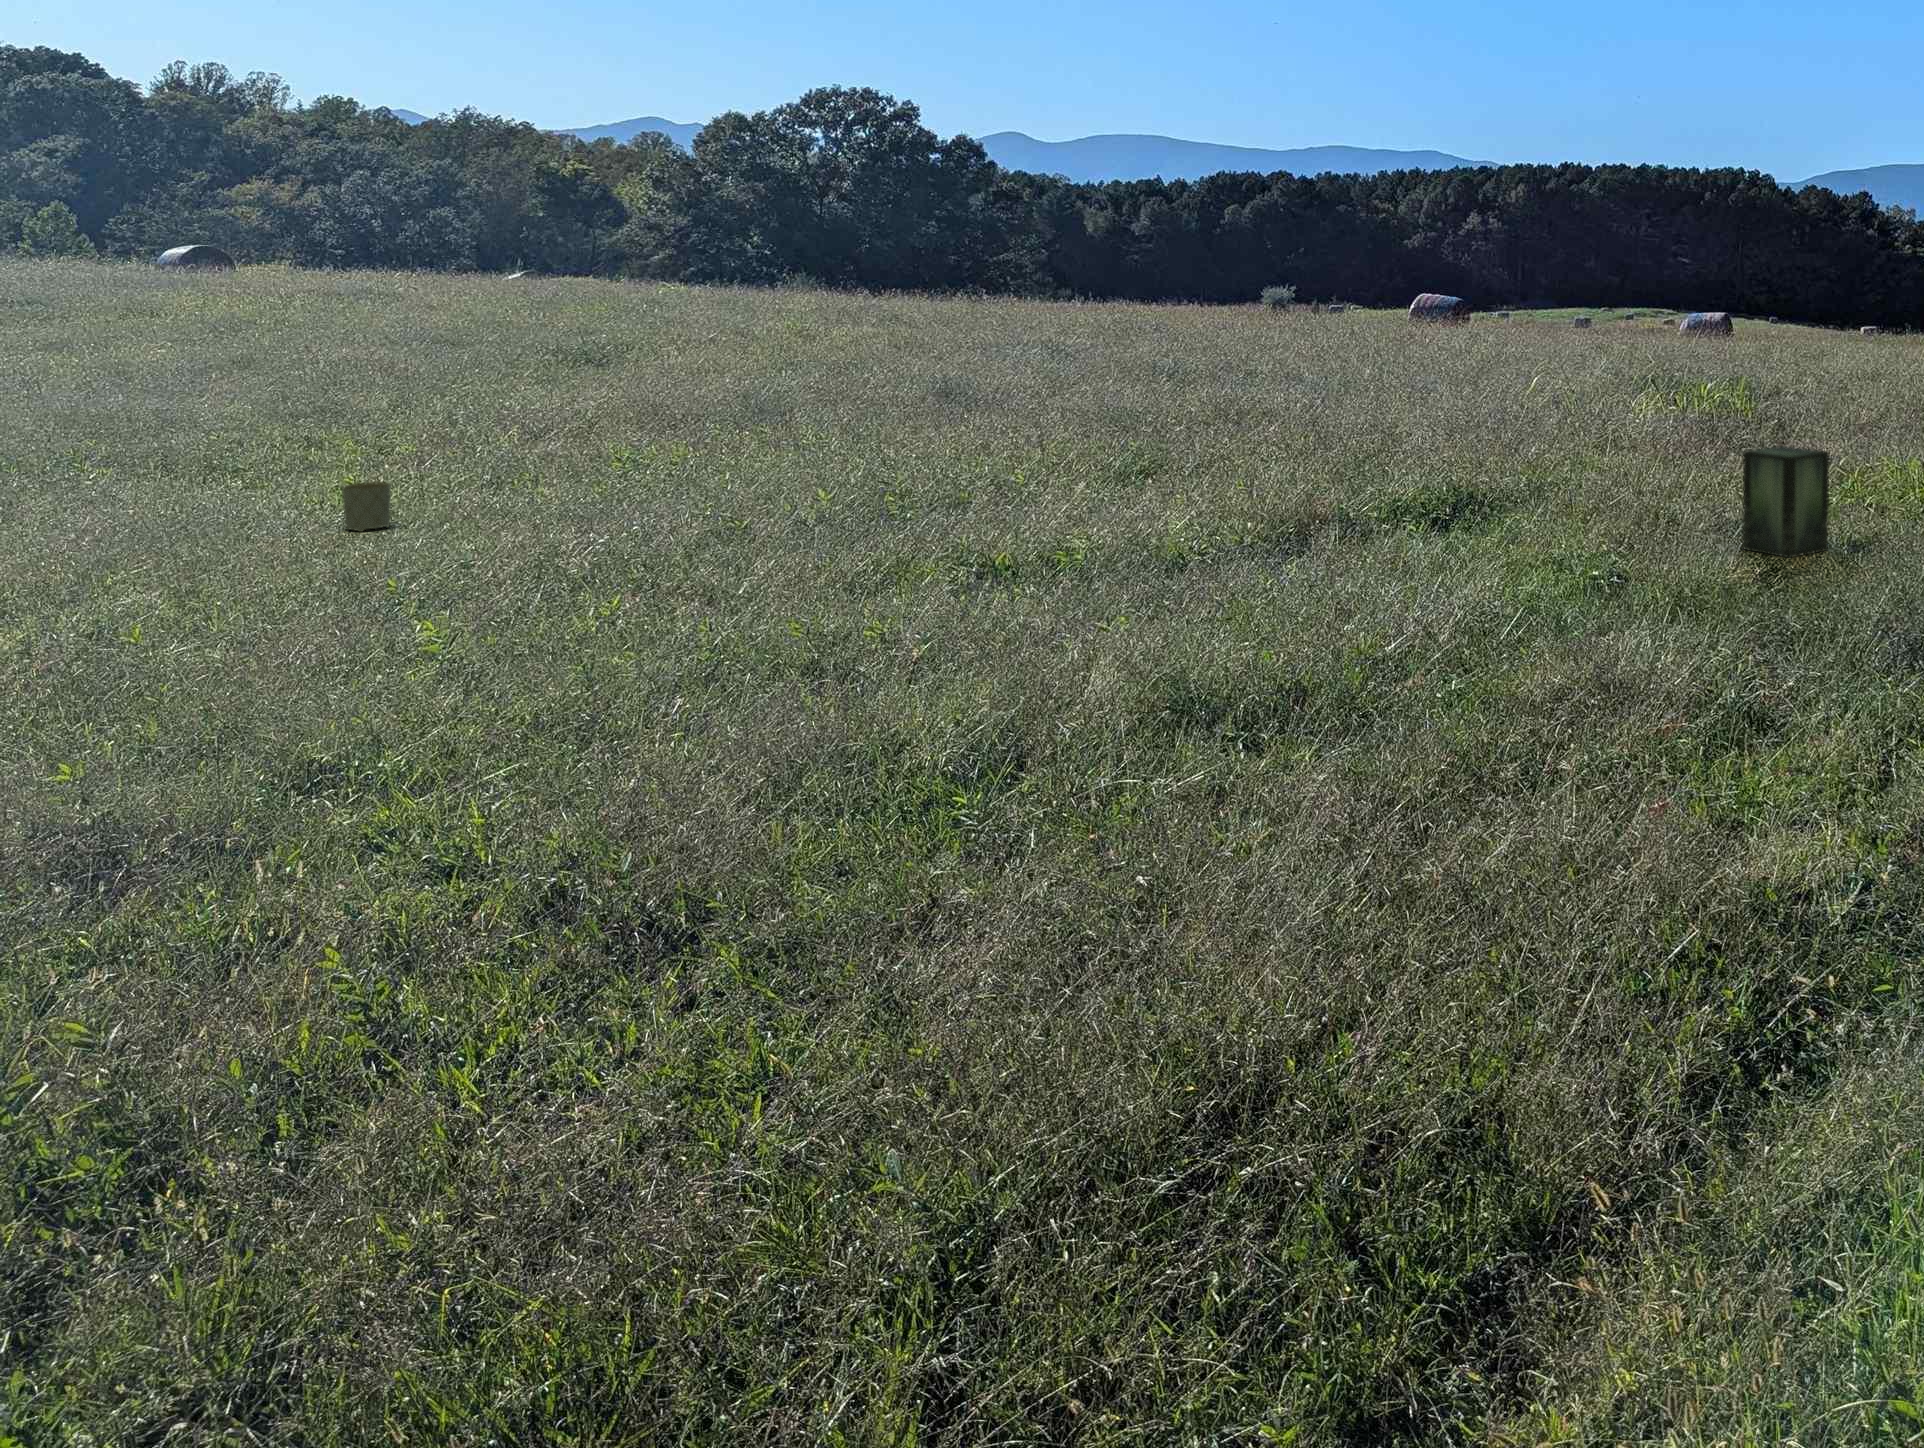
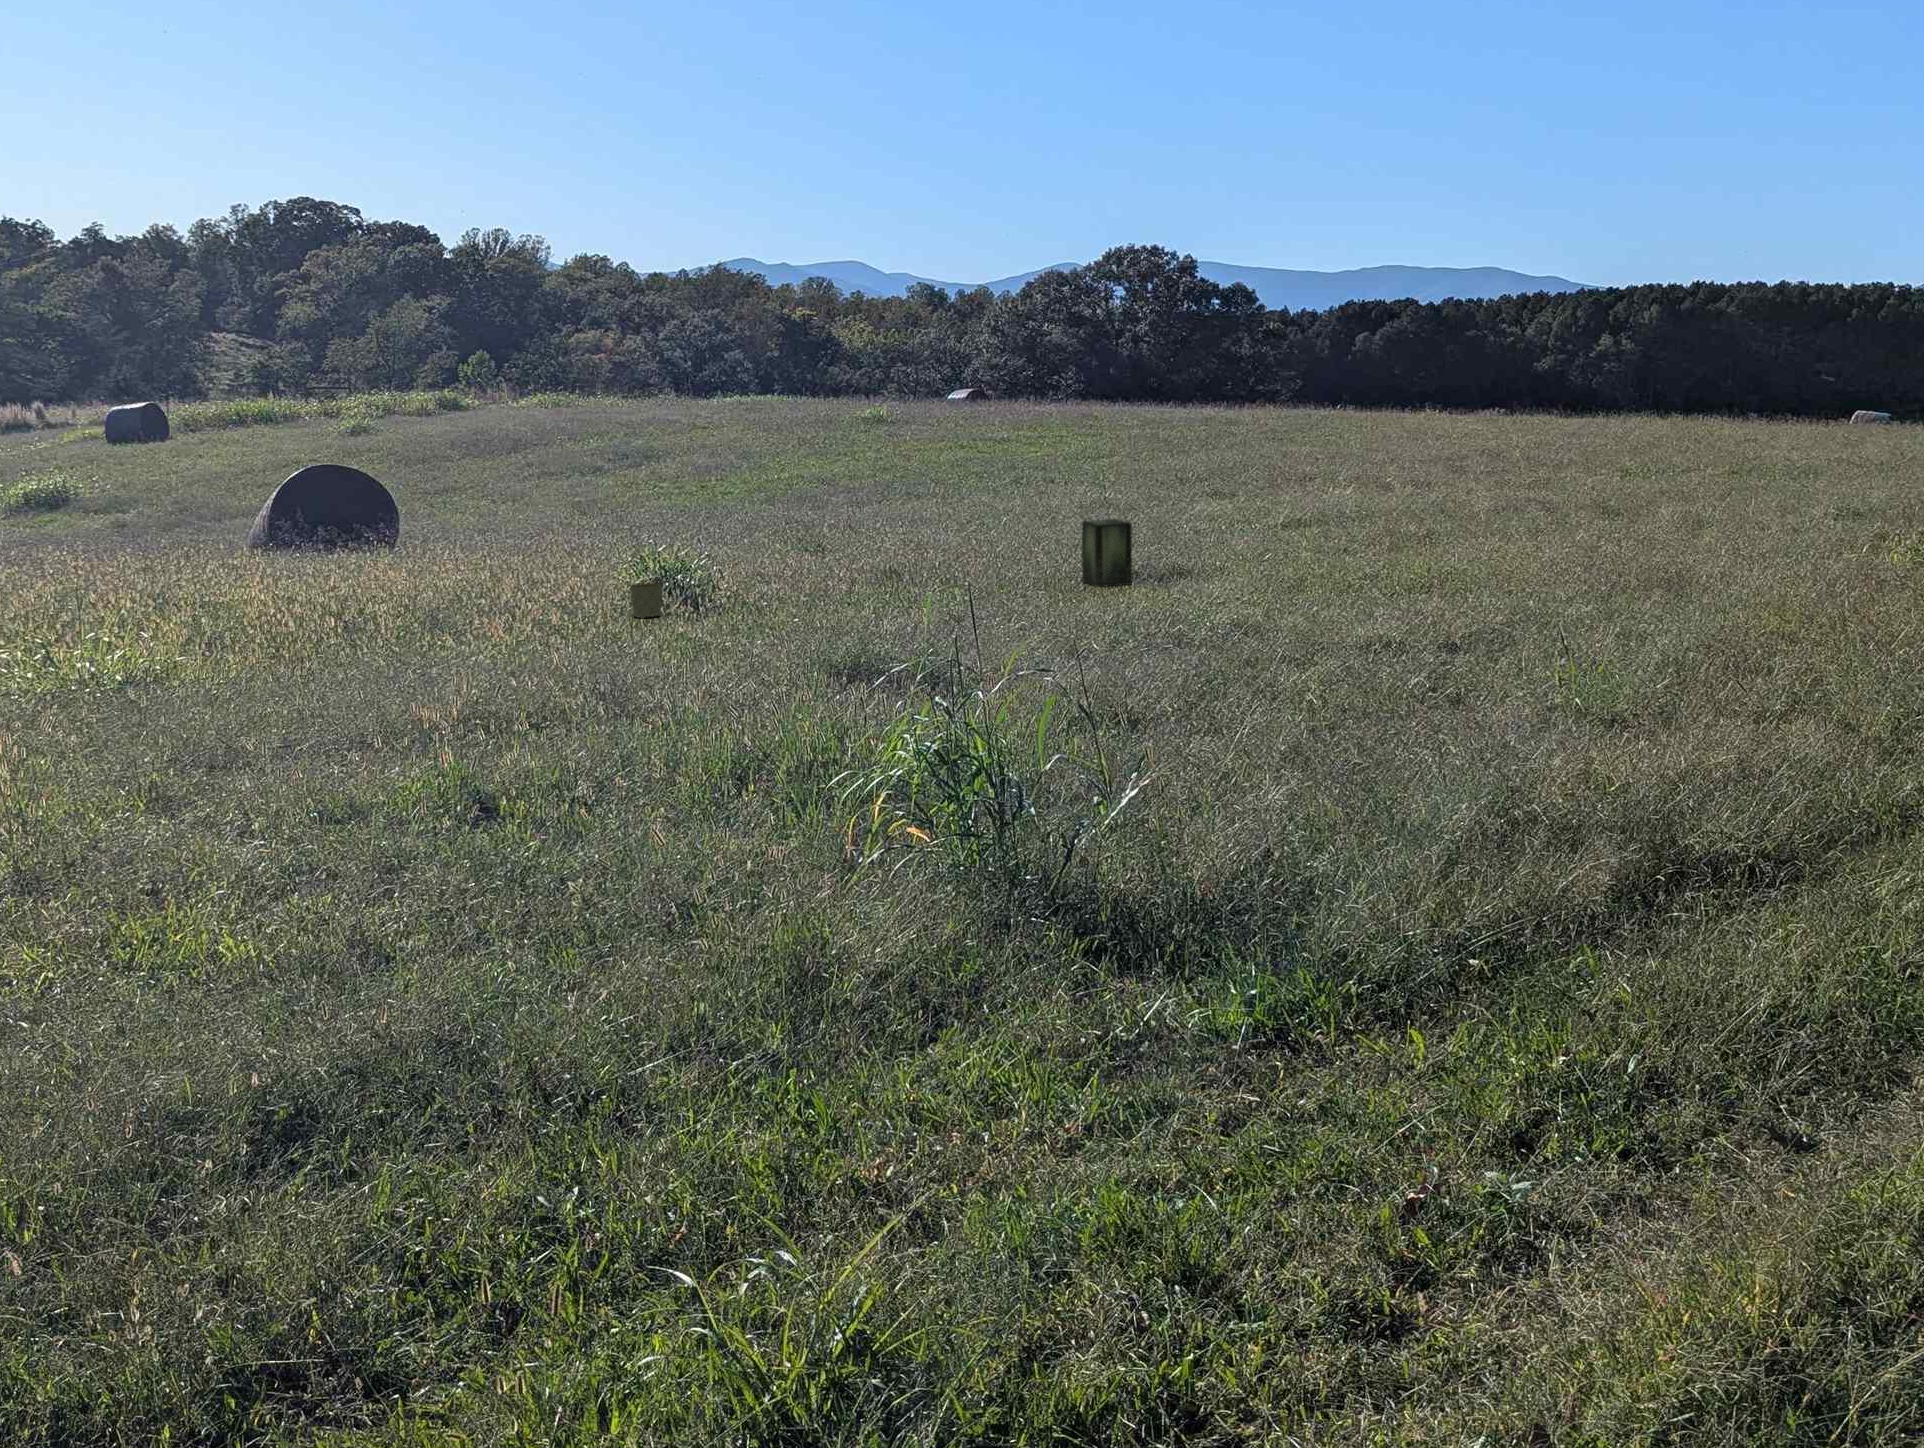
storage box: present [1742,446,1829,558] -> present [1082,519,1132,587]

